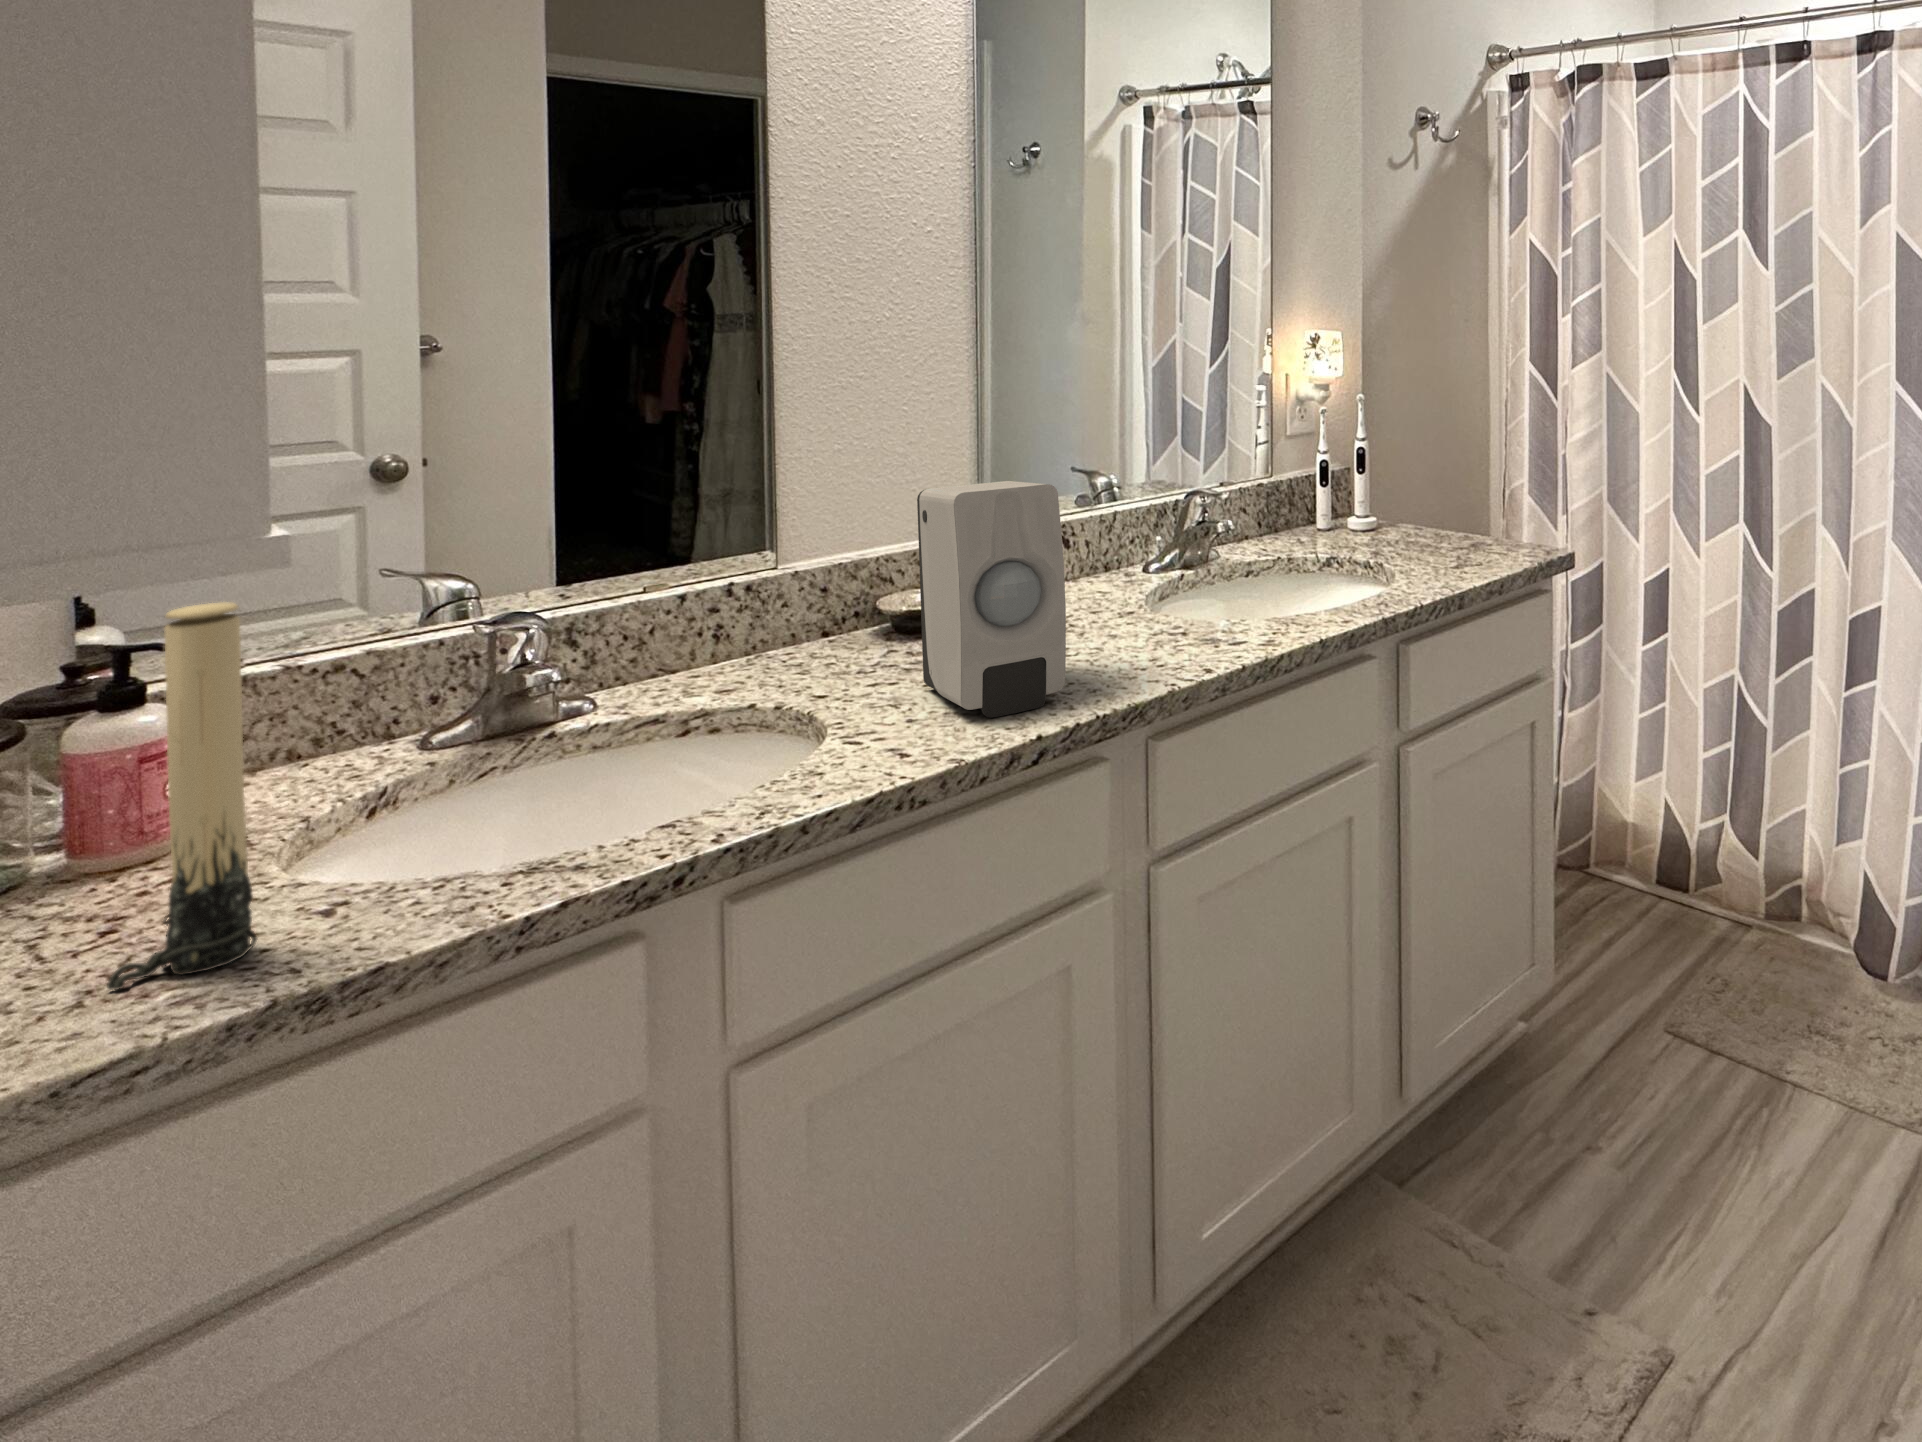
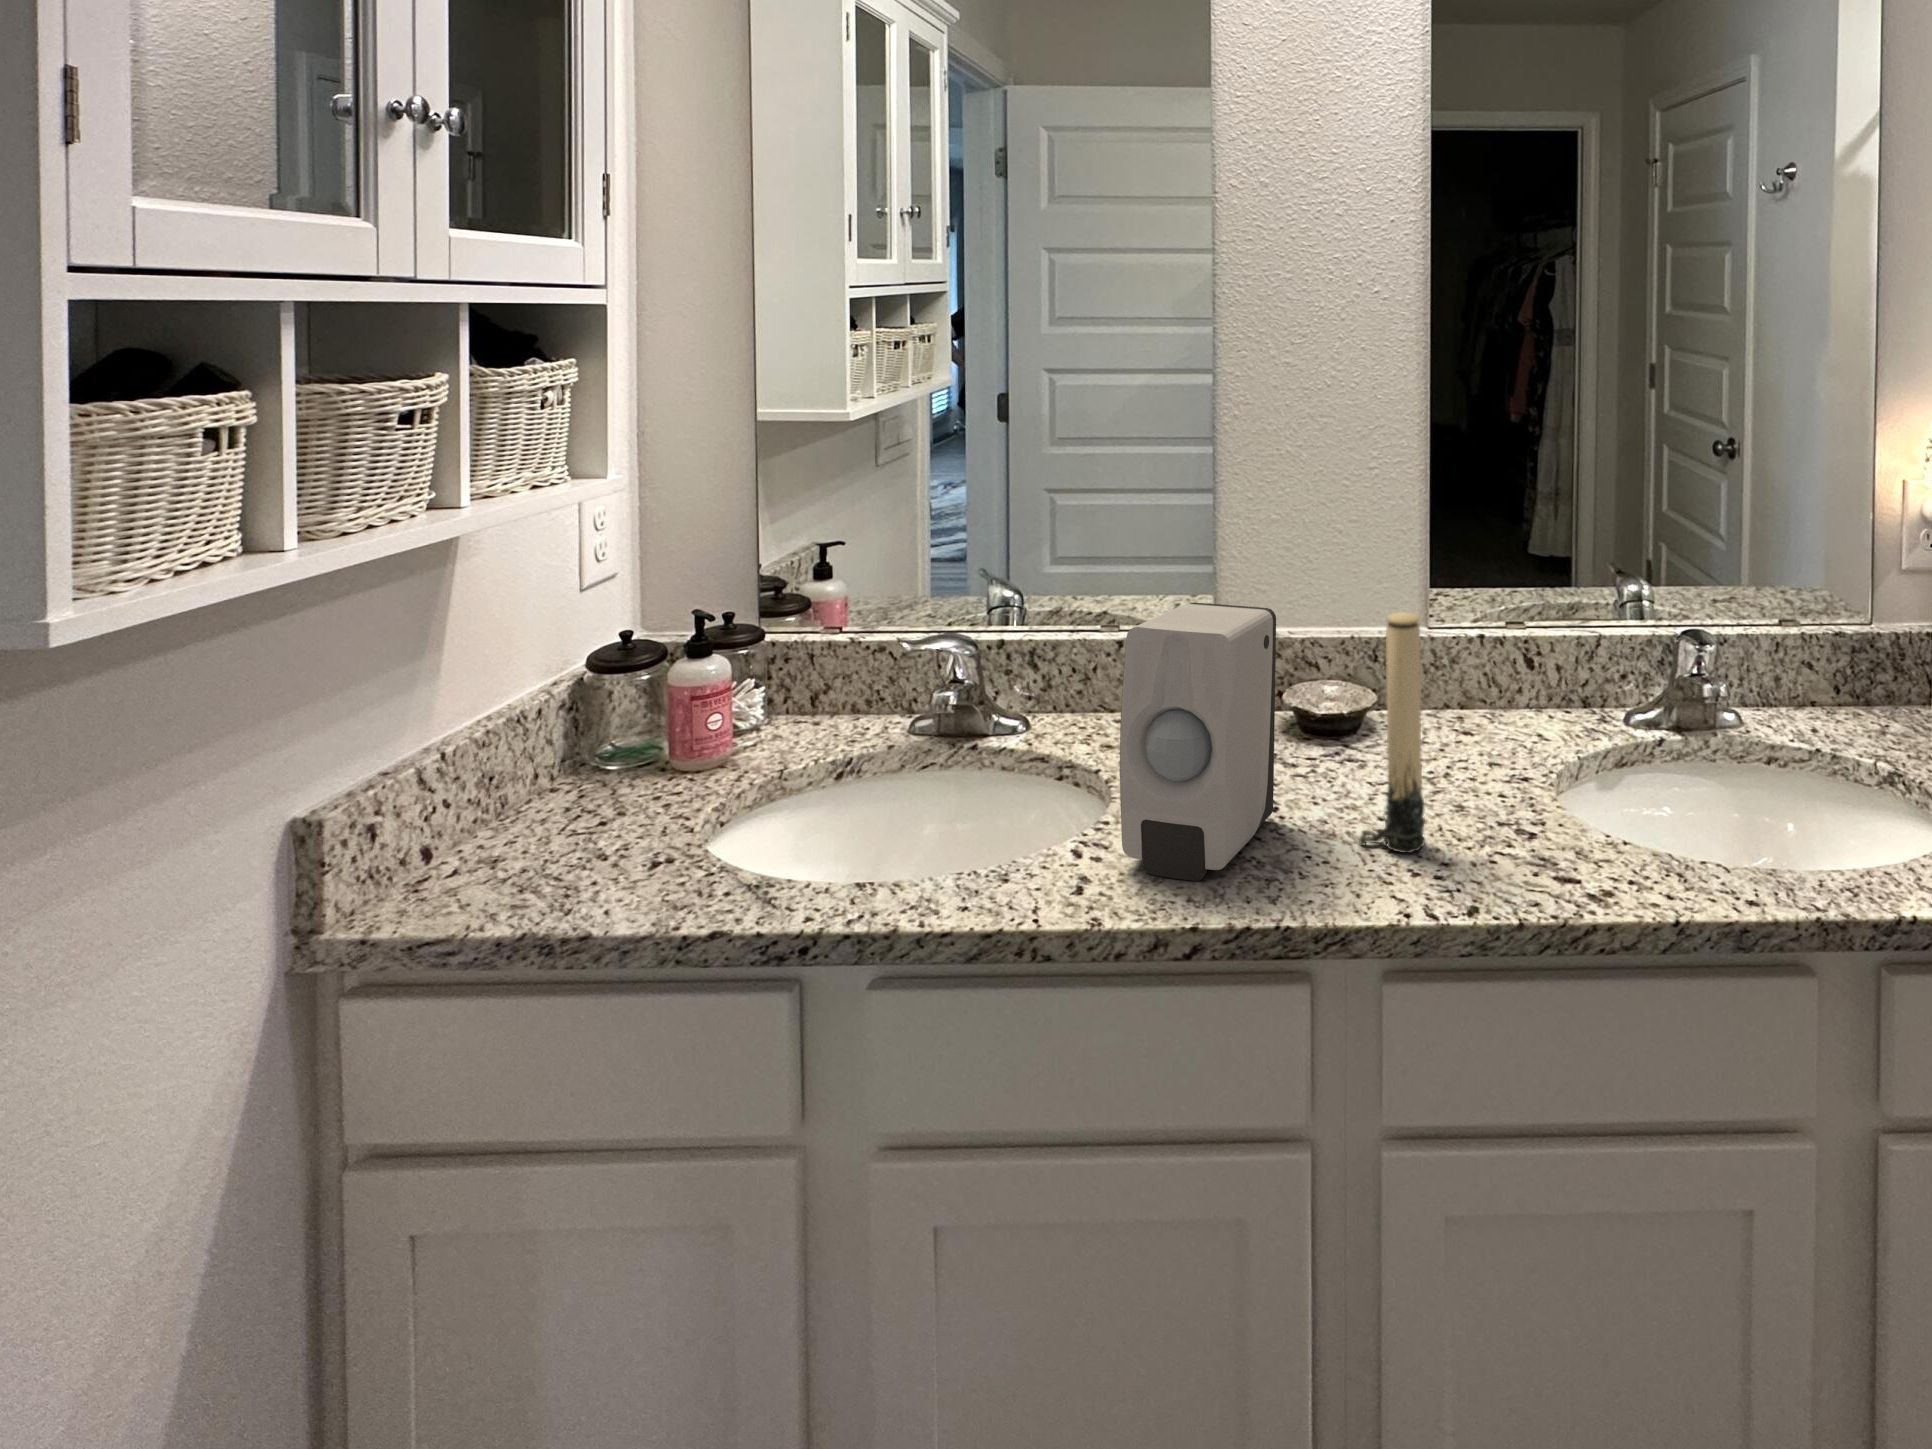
candle: present [107,602,257,990] -> present [1359,612,1425,853]

